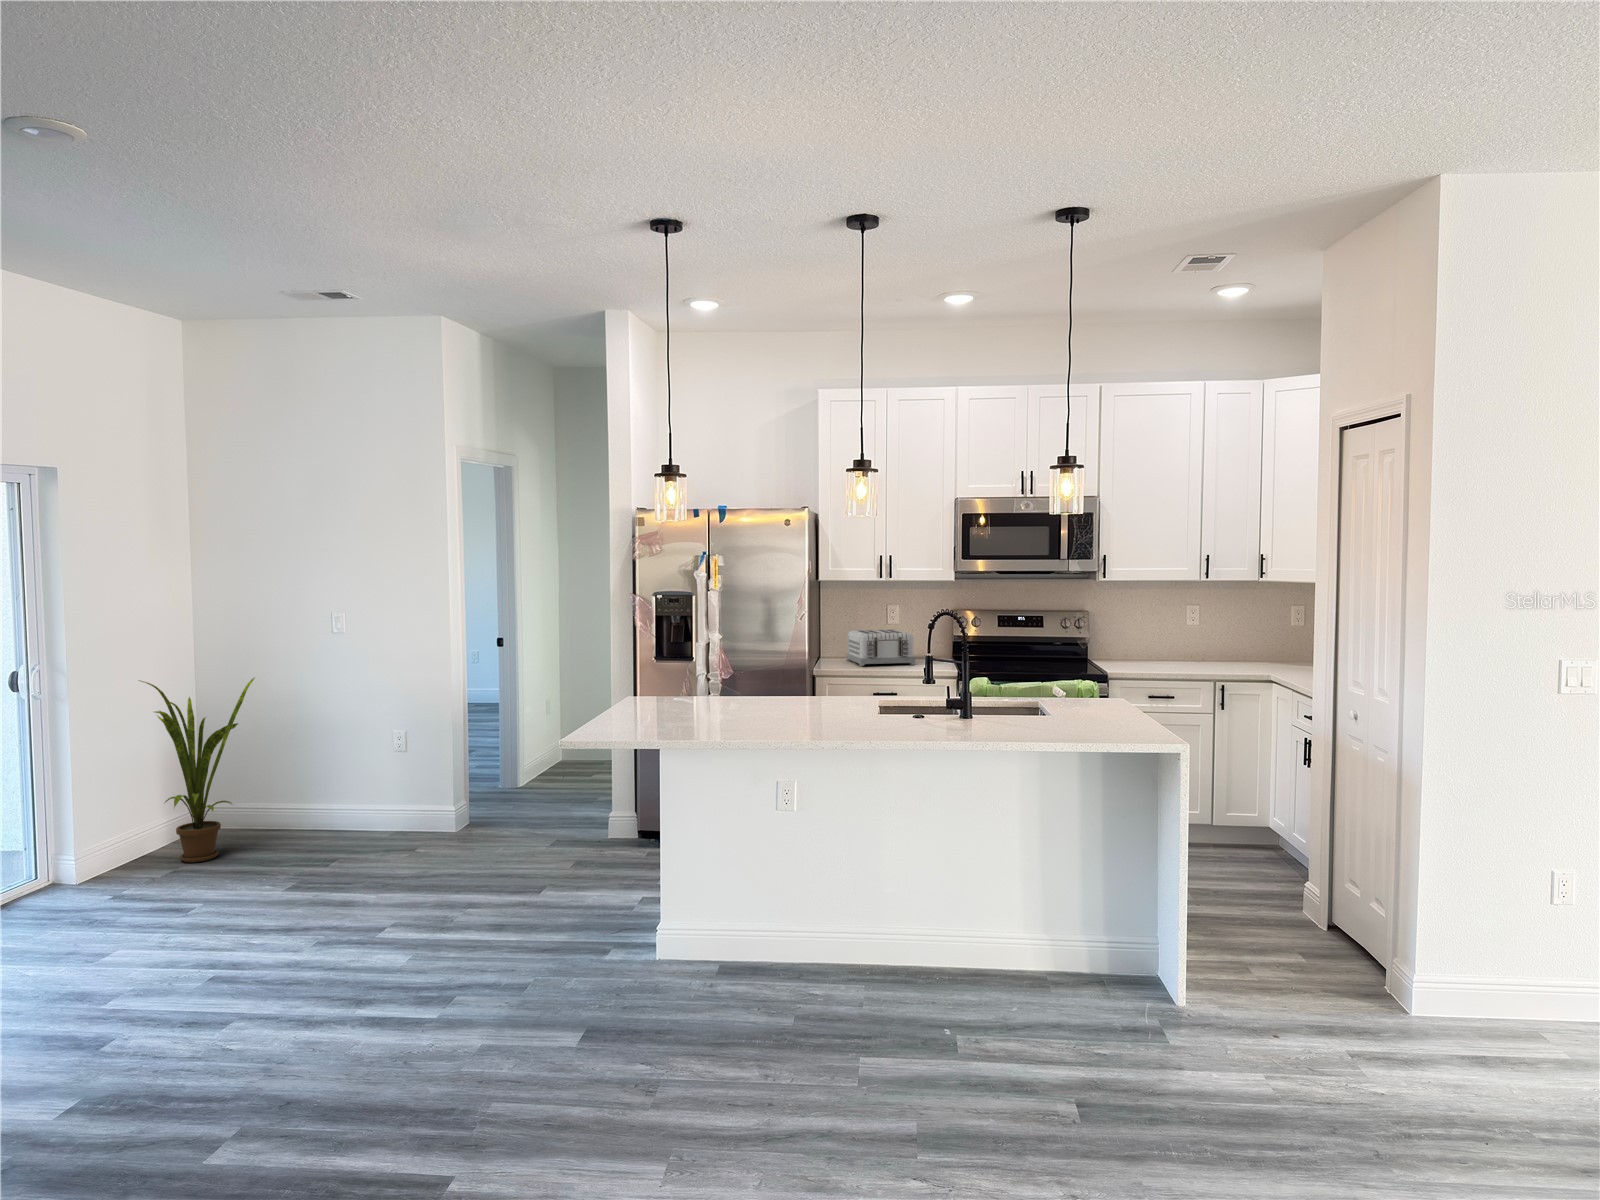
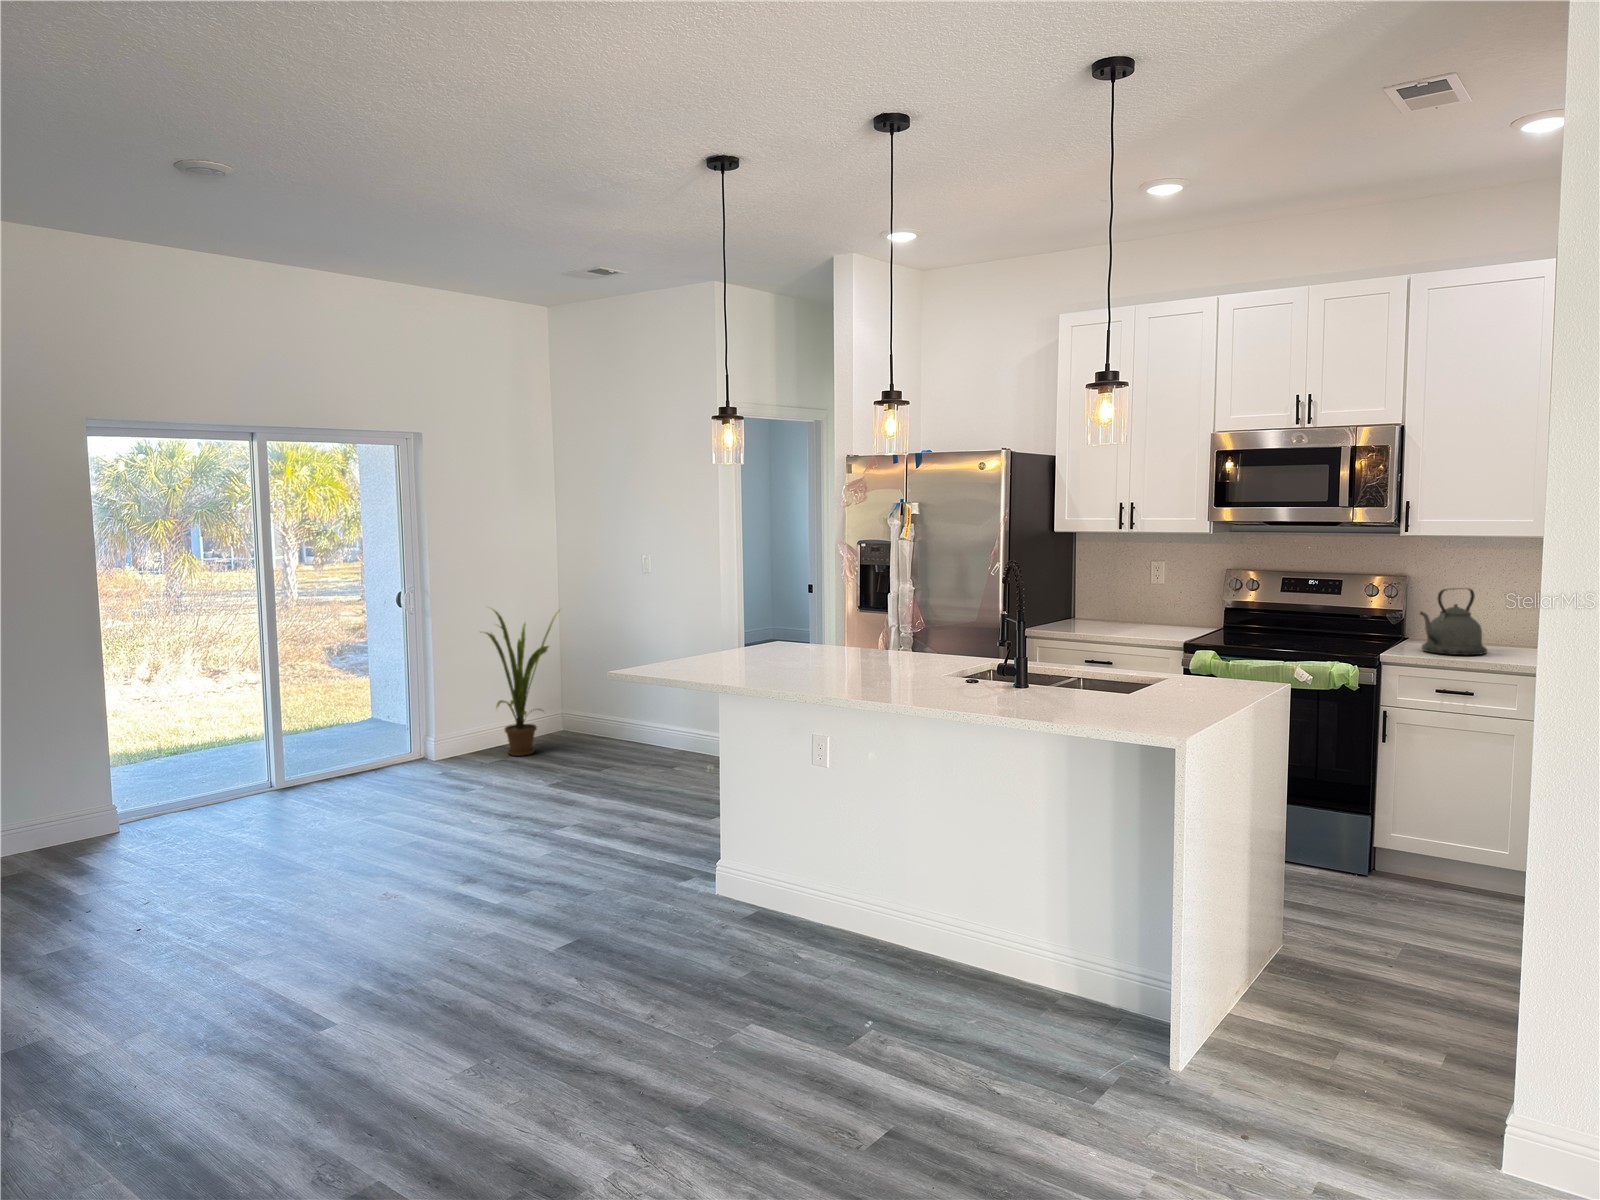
kettle: none [1116,619,1160,669] -> present [1420,589,1487,655]
toaster: present [847,629,915,666] -> none [1092,588,1163,631]

